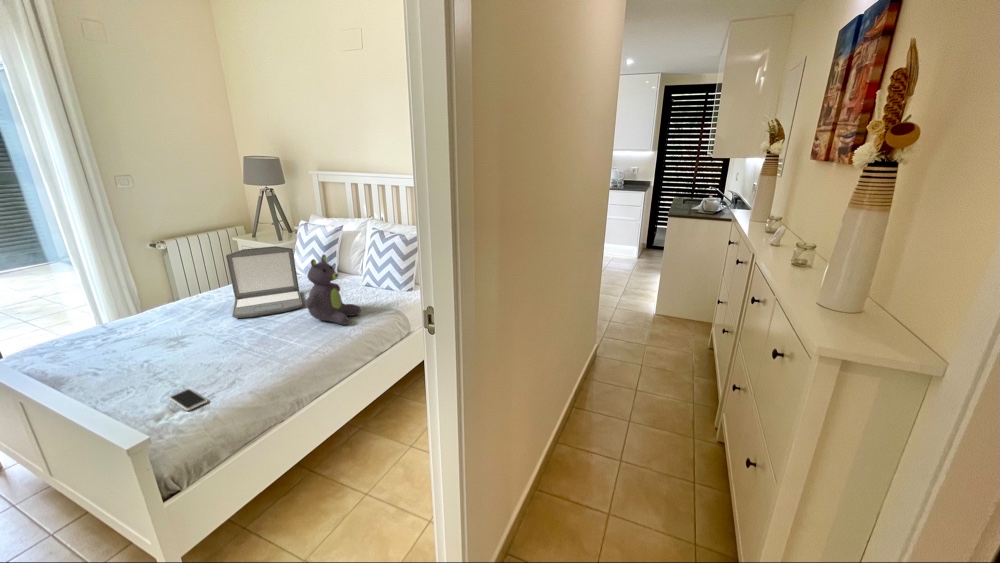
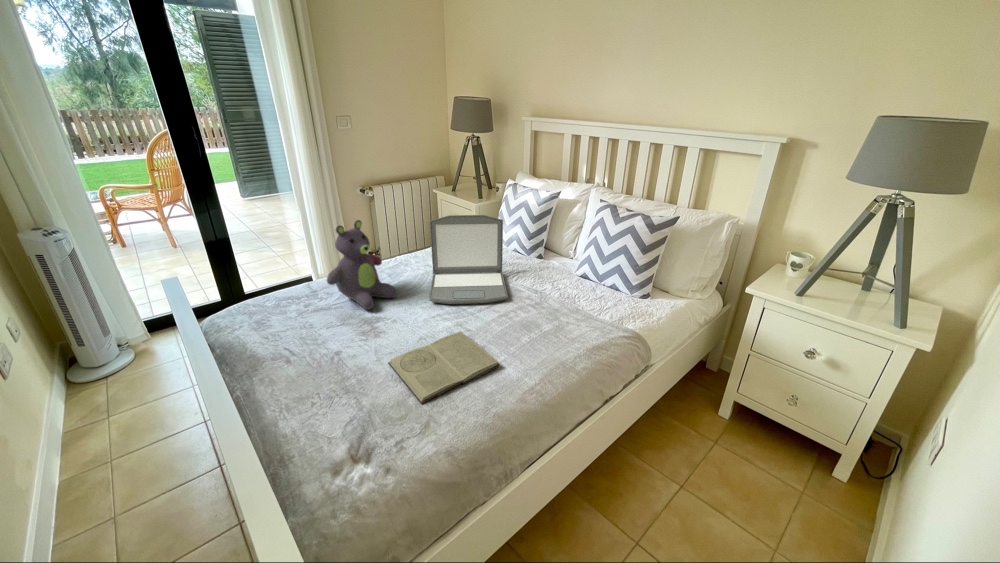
stuffed bear: present [305,255,361,325] -> present [327,220,397,310]
book: none [196,330,293,374] -> present [388,331,499,404]
smartphone: present [170,389,207,411] -> none [352,421,395,467]

